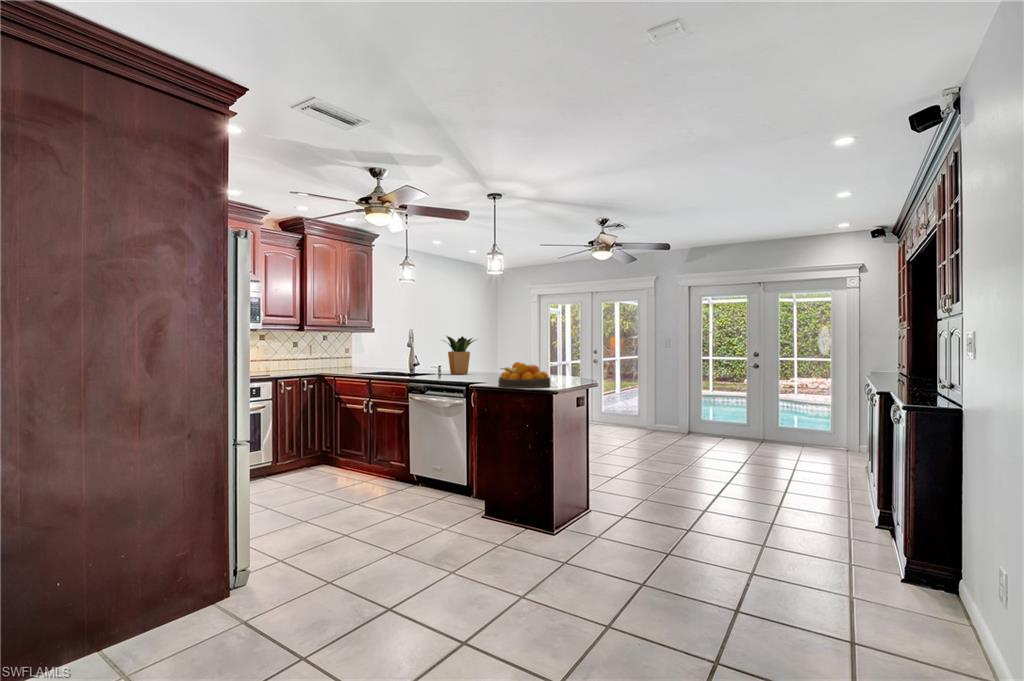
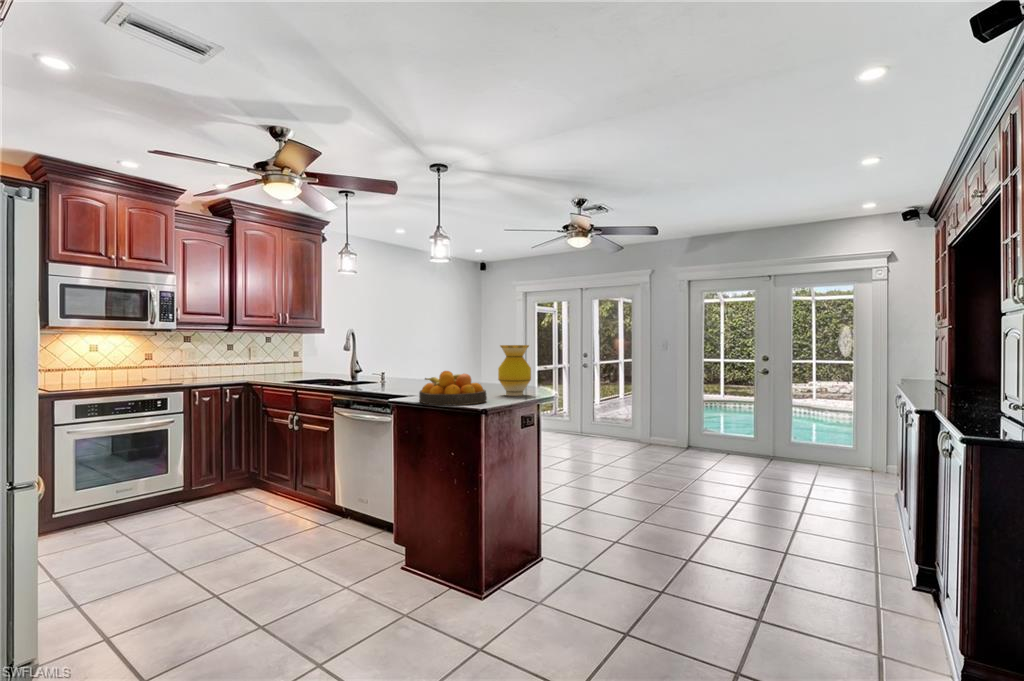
potted plant: present [444,336,475,375] -> none [390,336,436,382]
vase: none [551,343,578,383] -> present [498,345,531,396]

